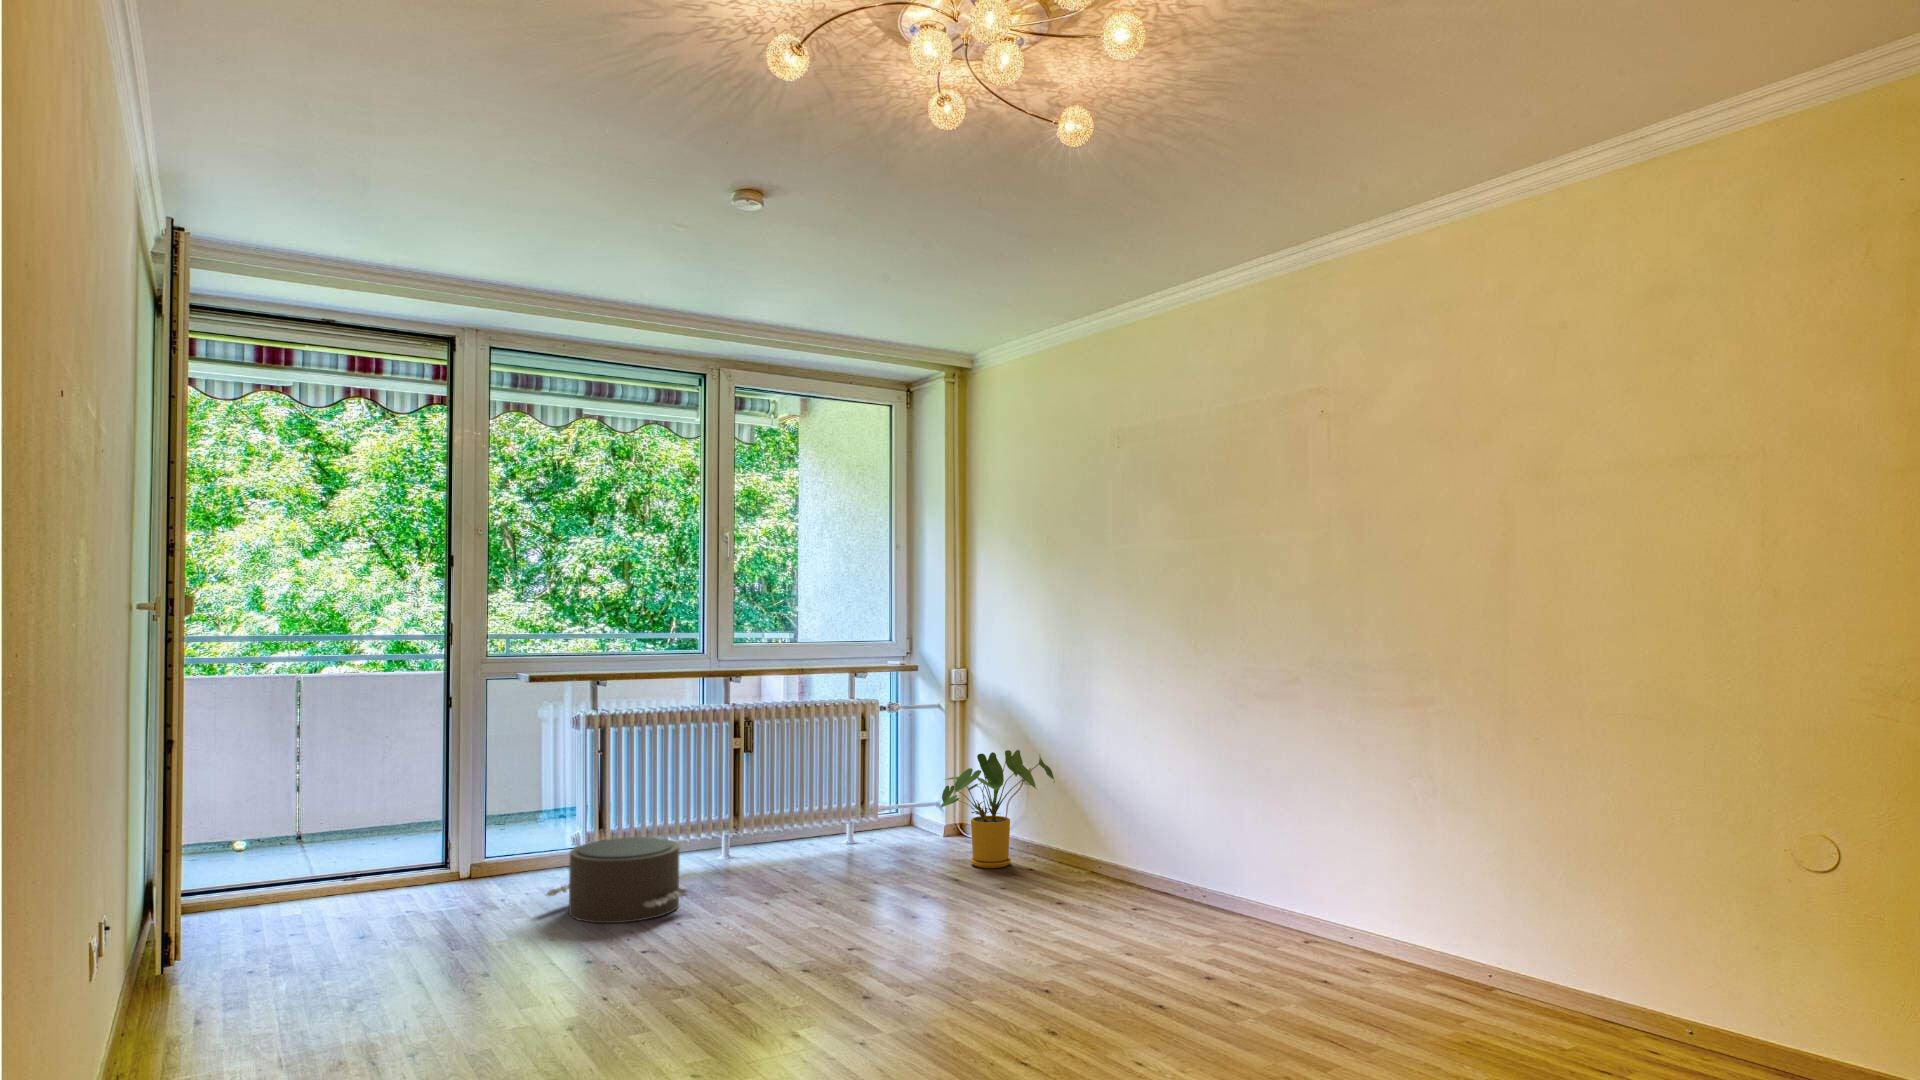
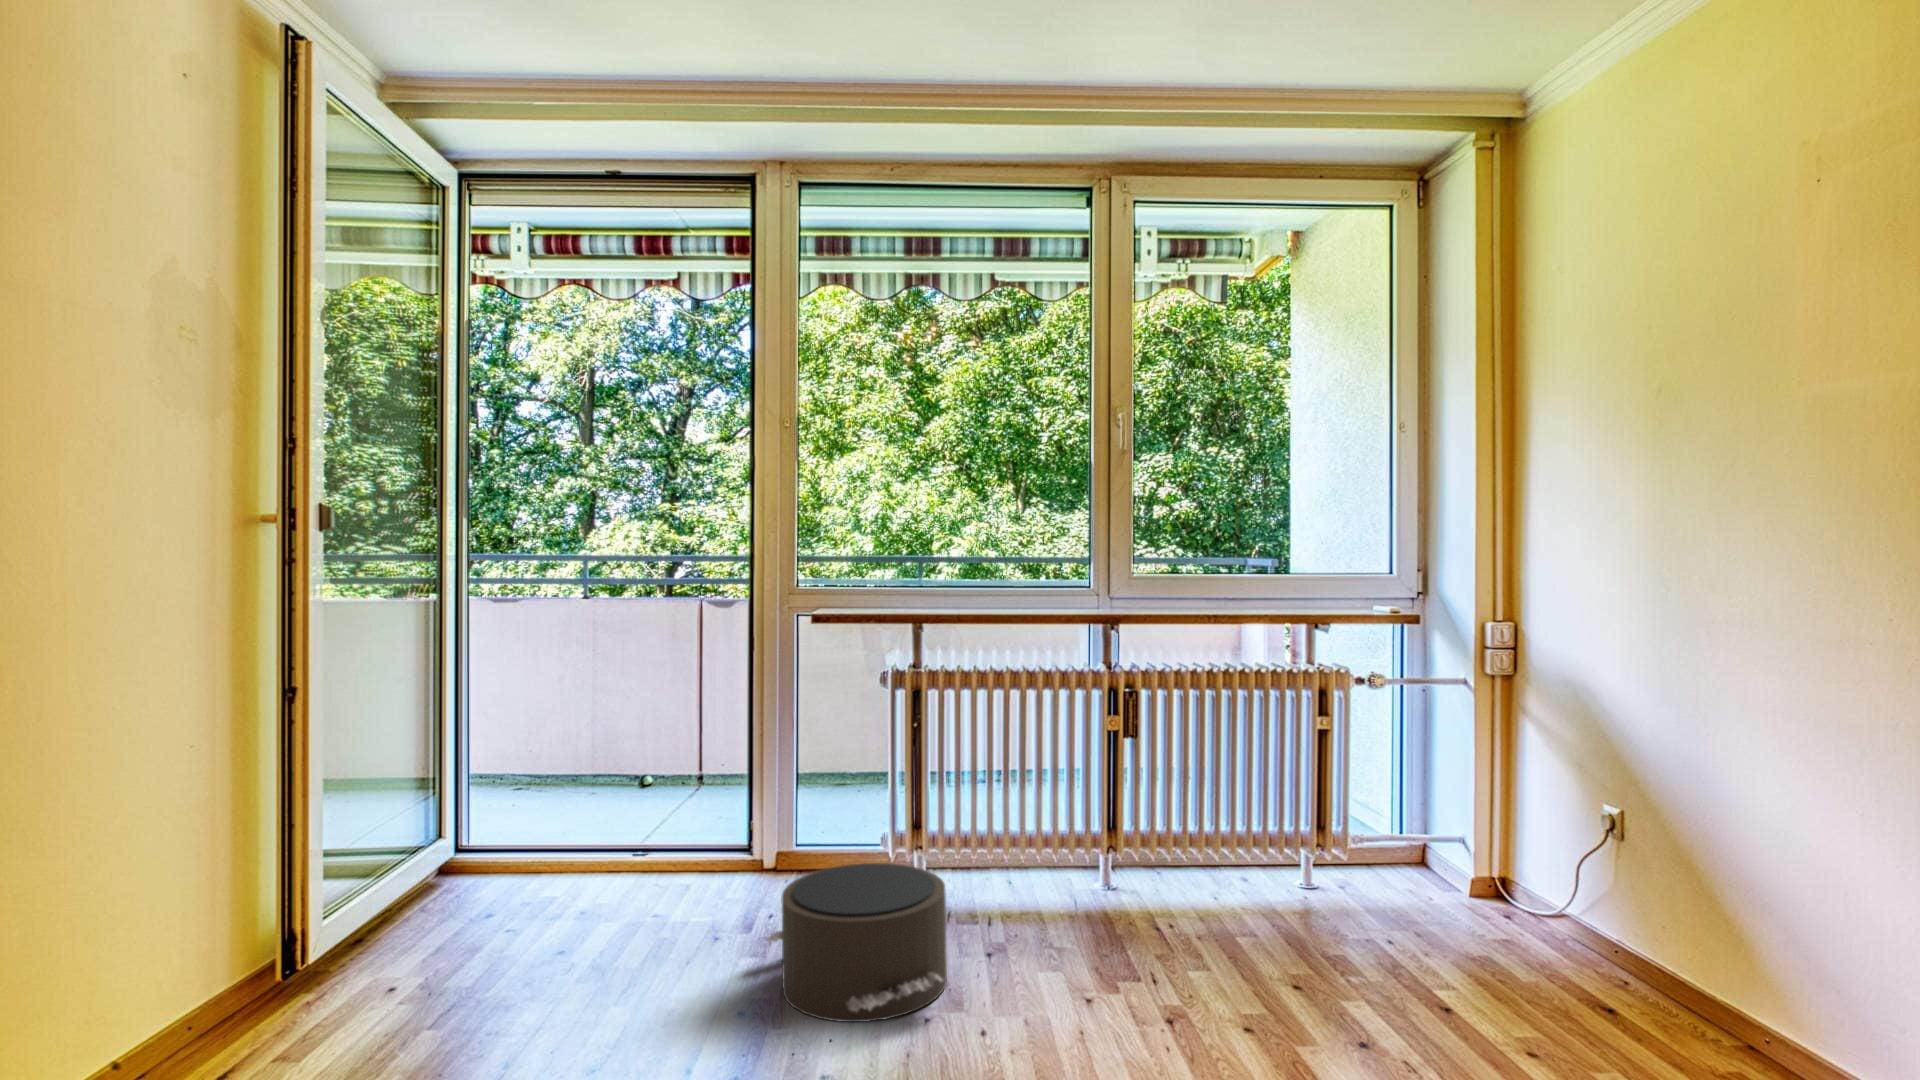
house plant: present [940,750,1055,868] -> none [1440,783,1714,1024]

